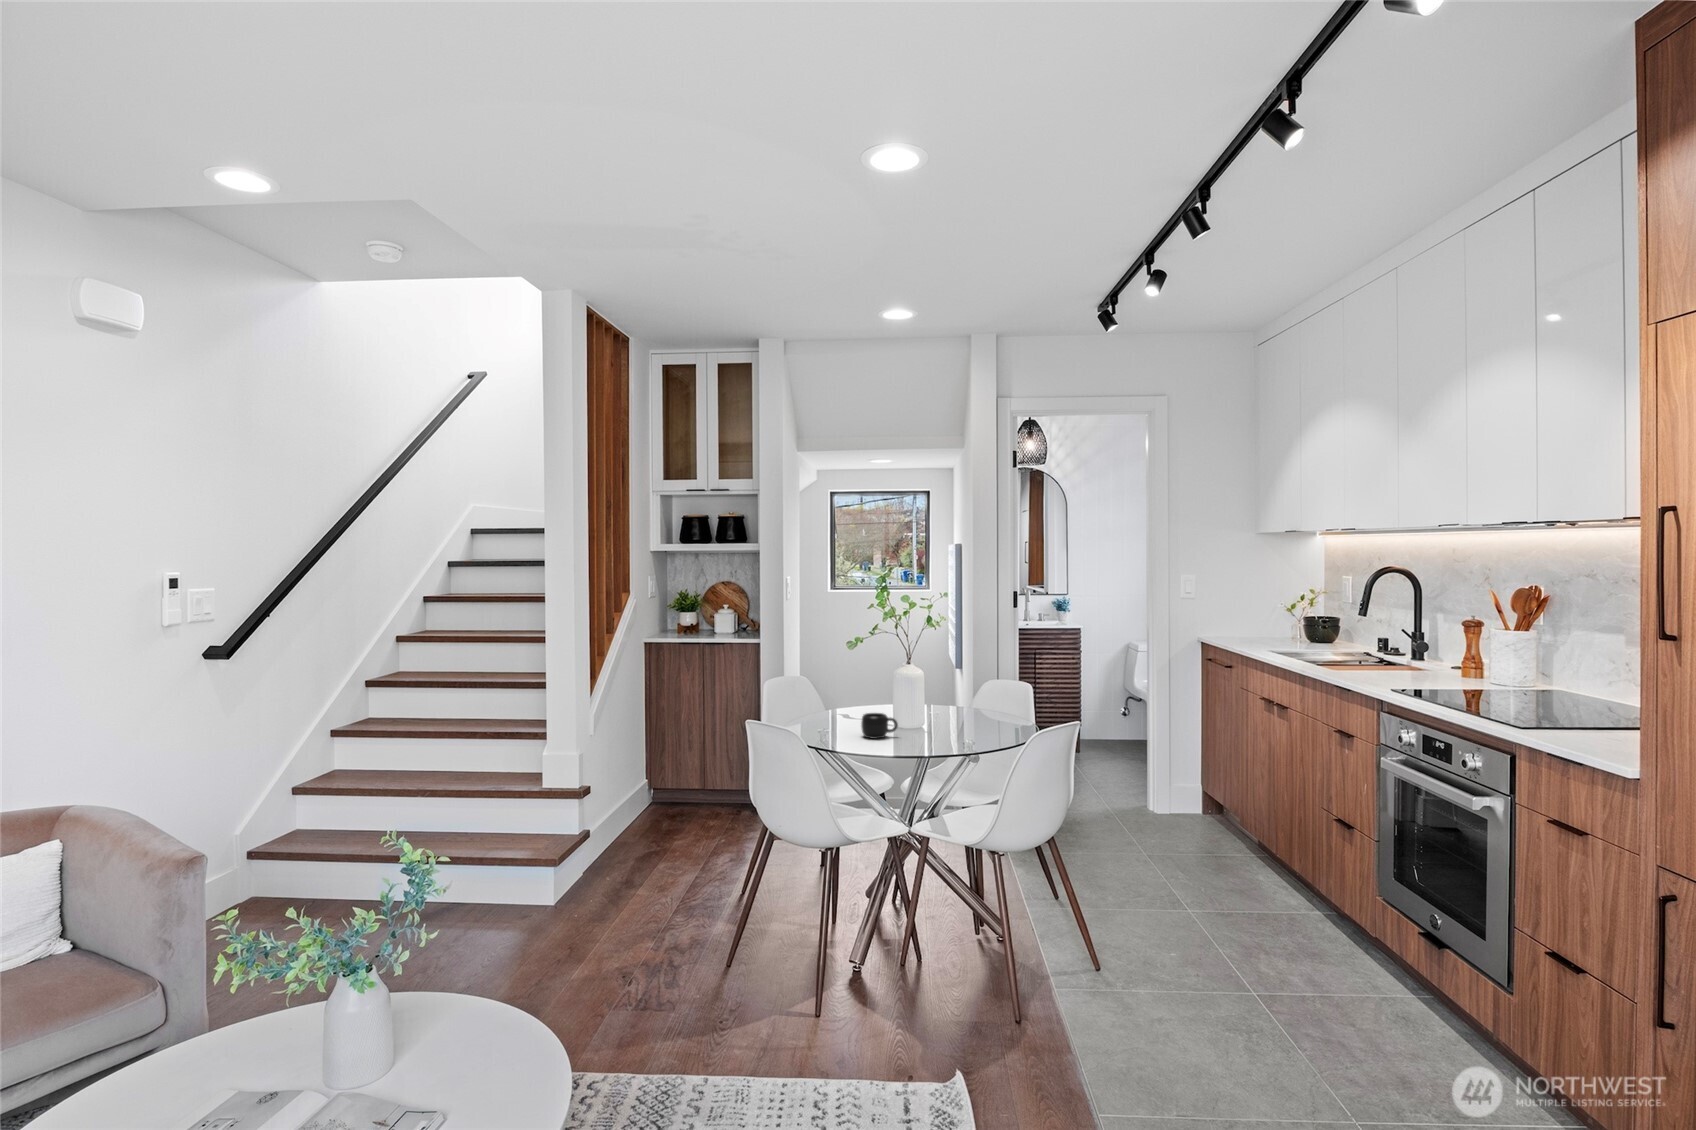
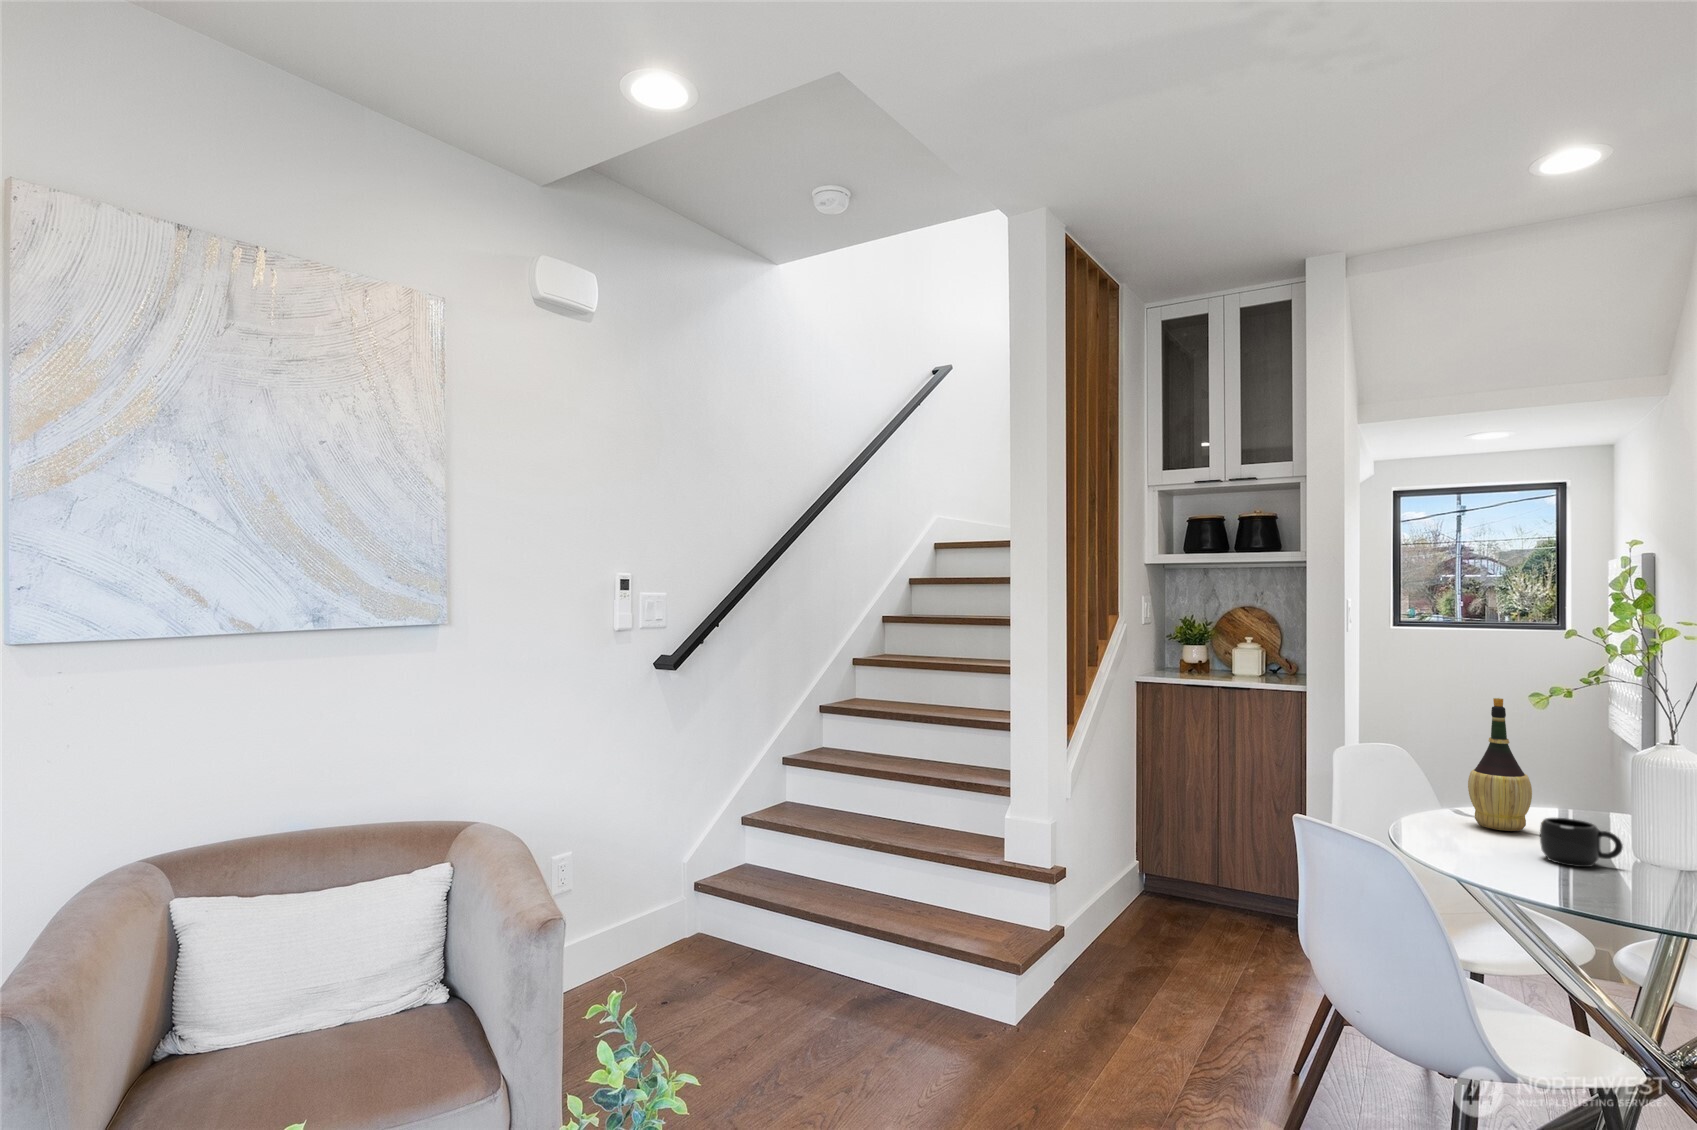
wine bottle: none [834,646,865,724] -> present [1468,698,1532,831]

